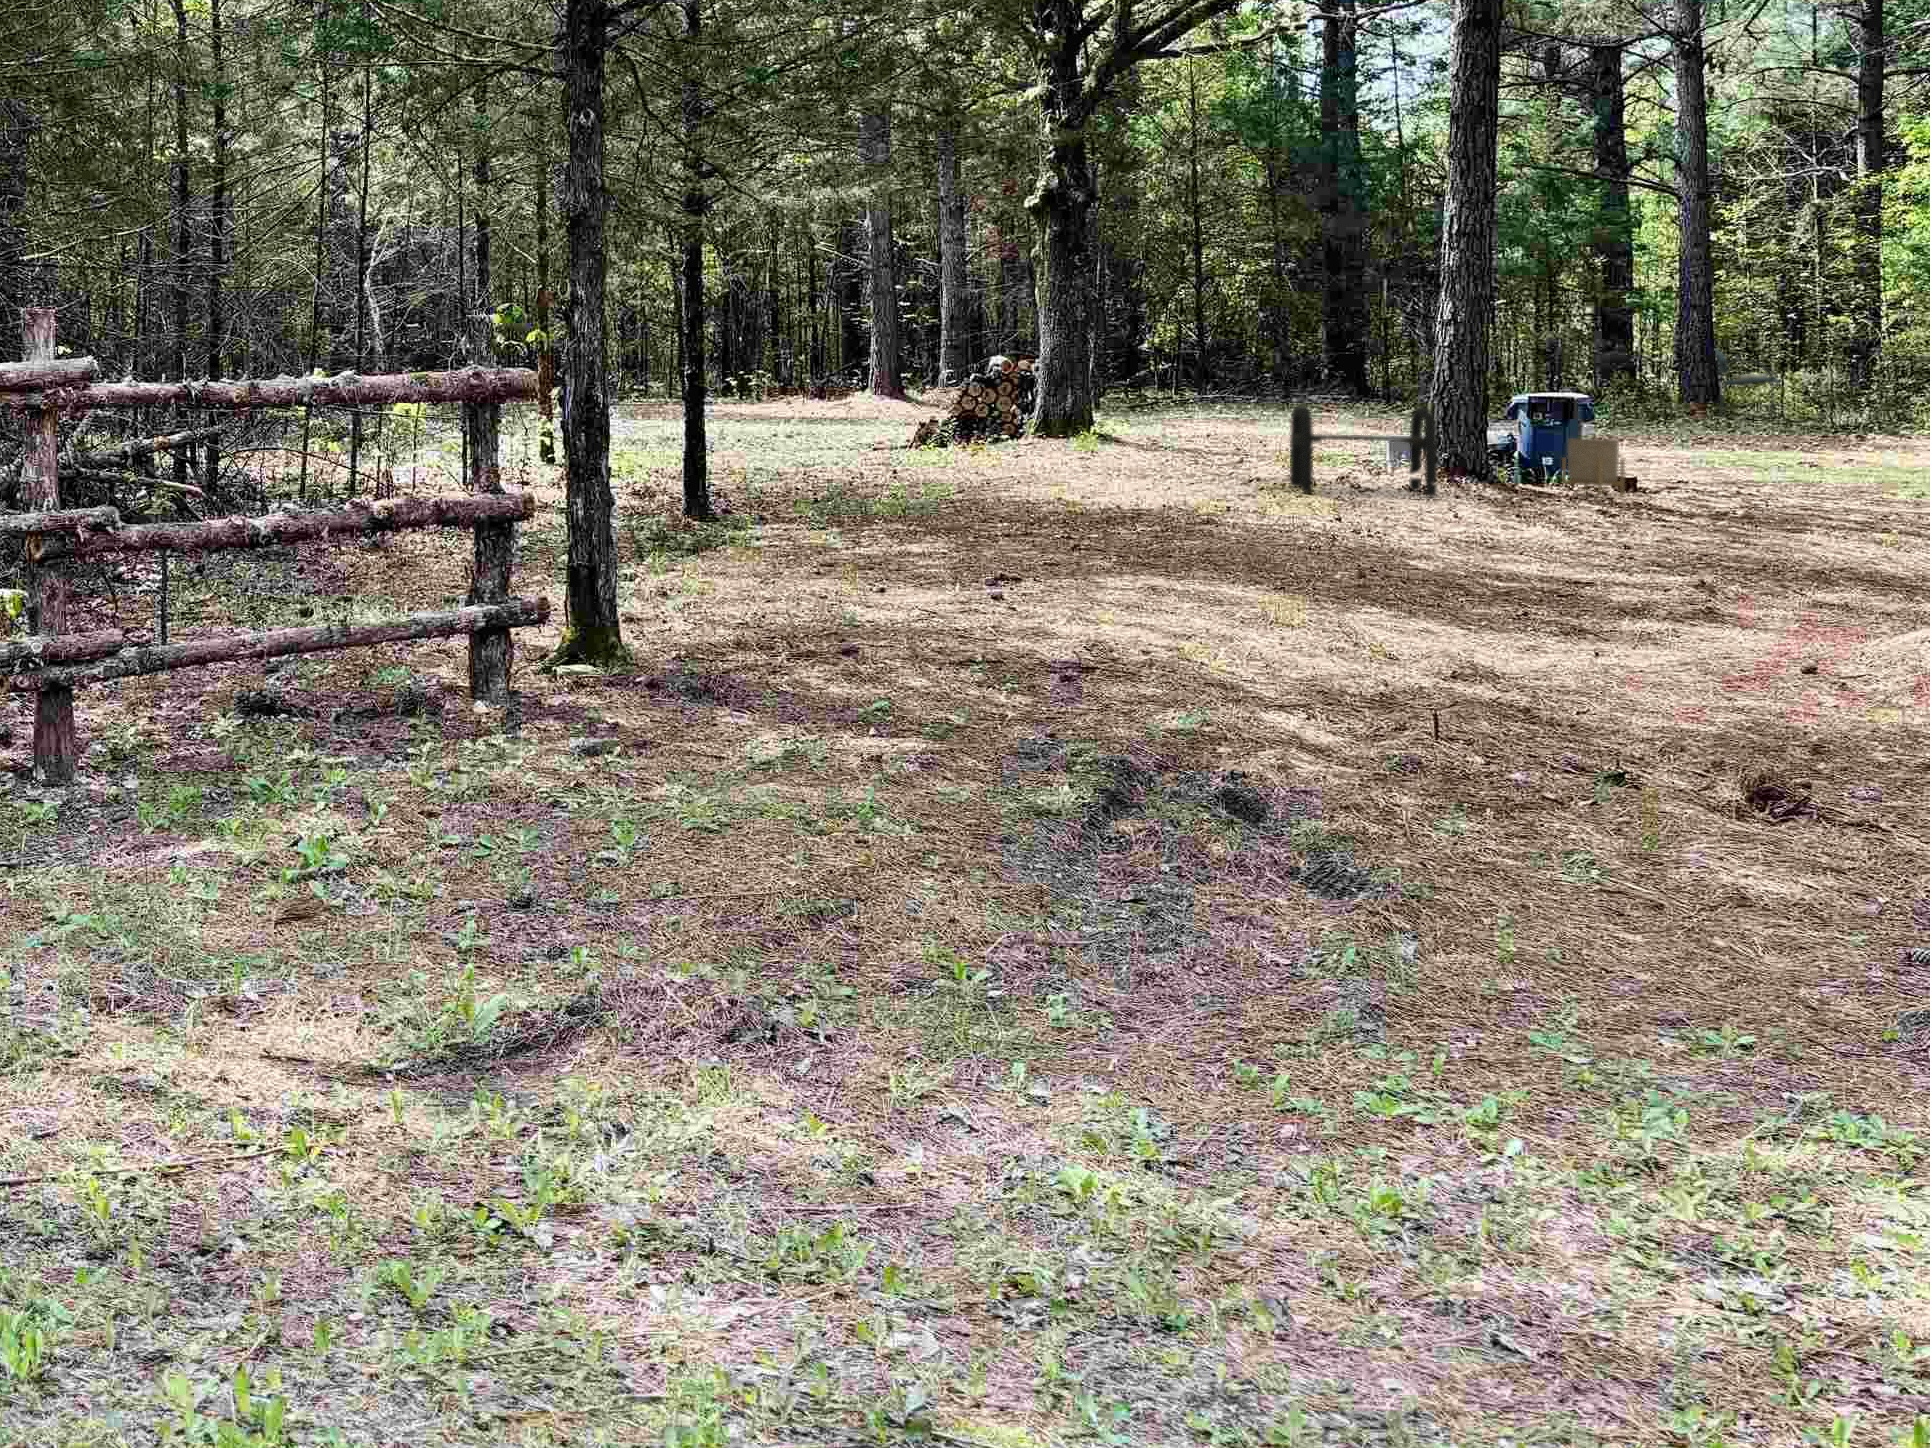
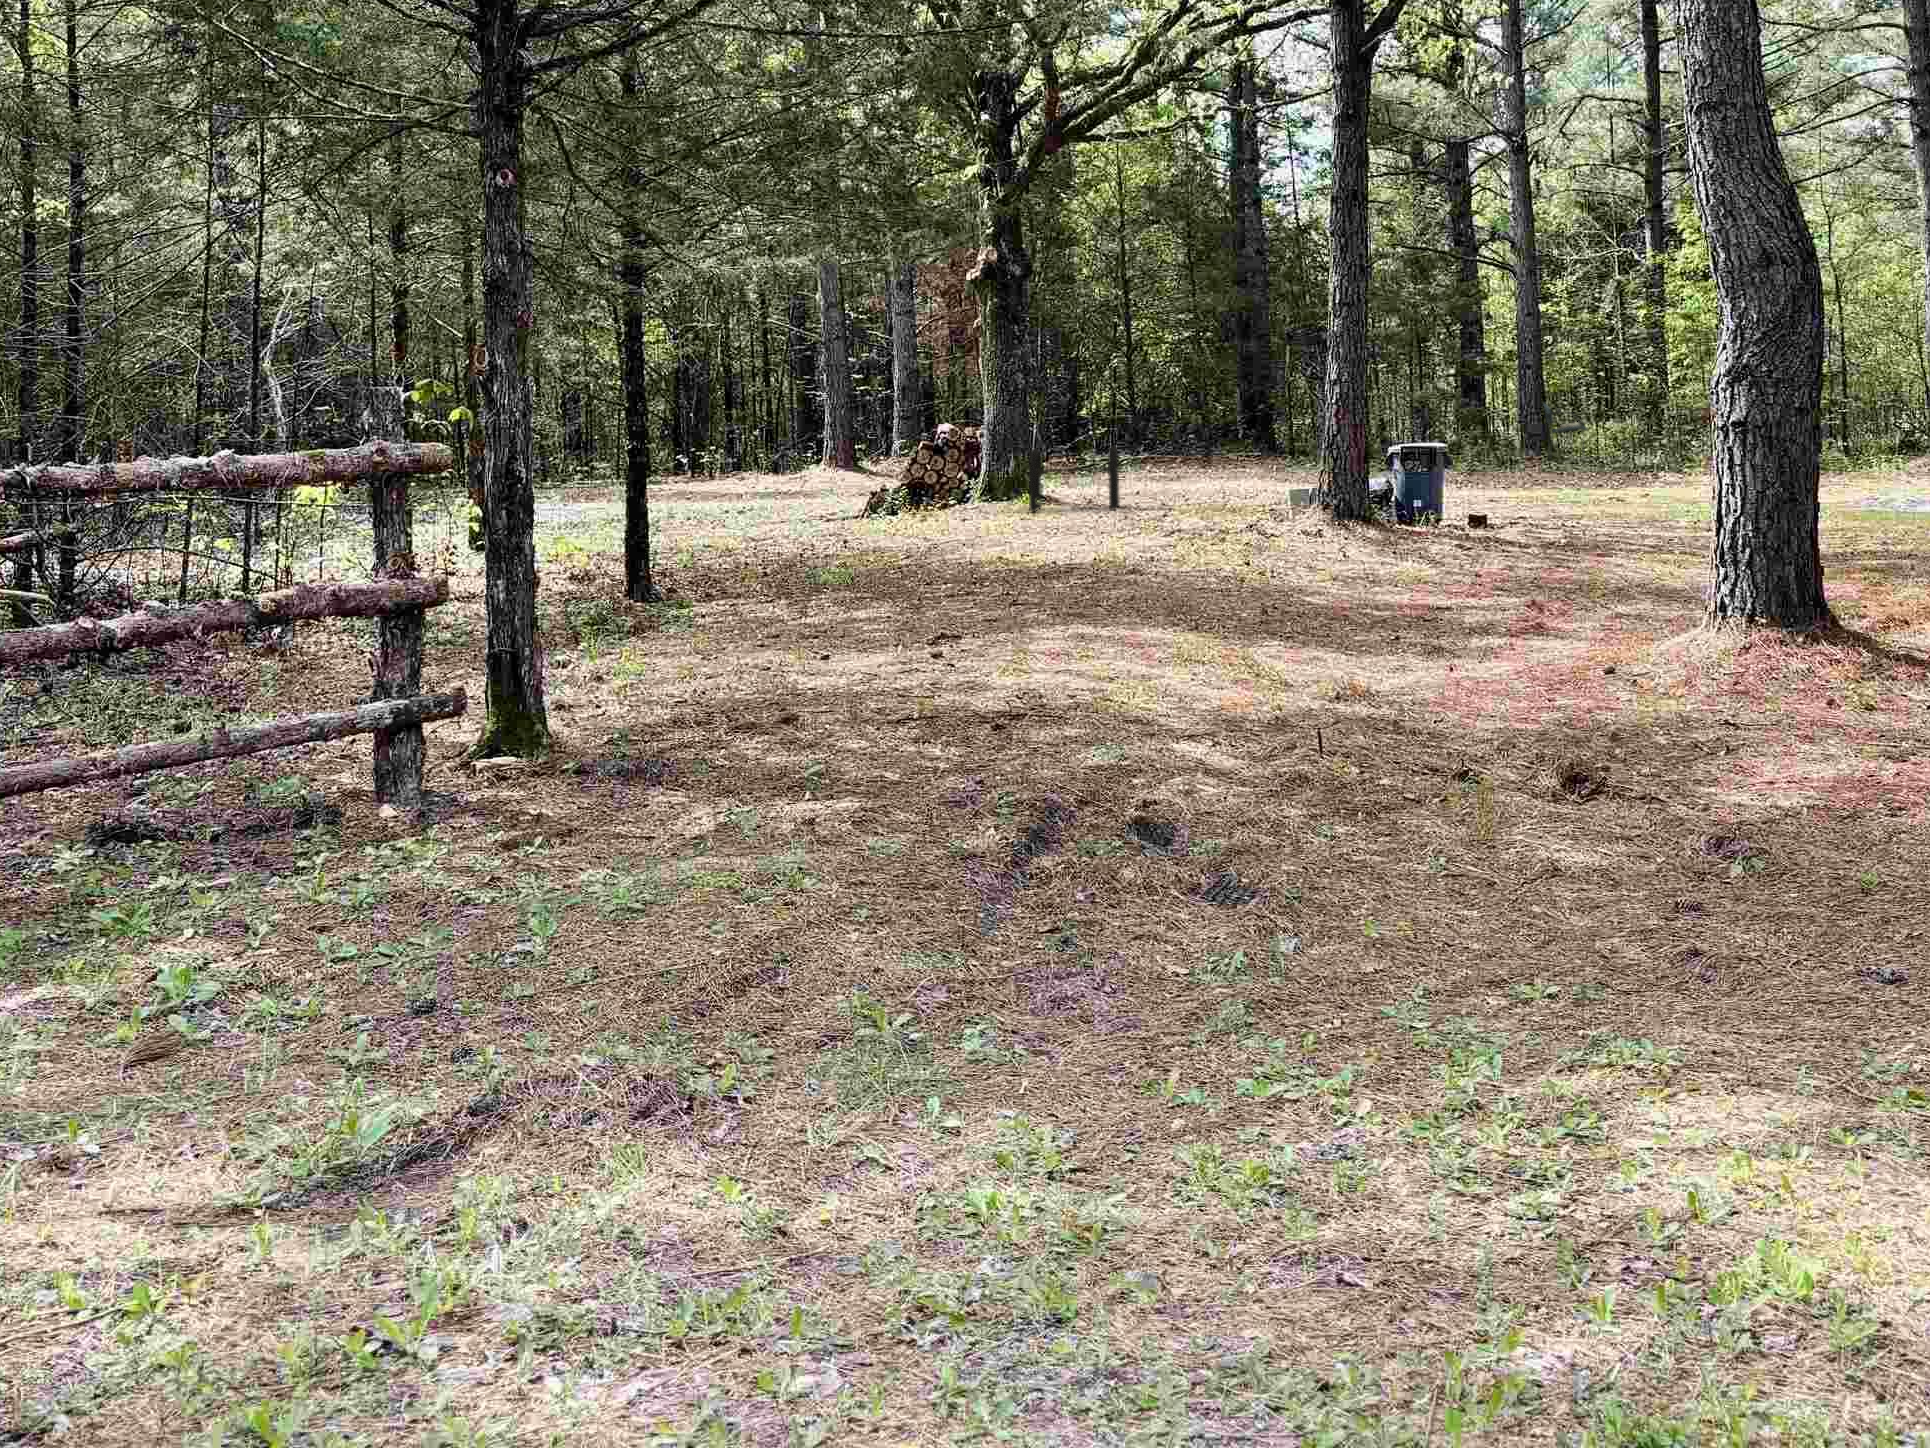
bench: present [1290,406,1437,497] -> present [1029,446,1120,512]
planter: present [1562,438,1625,497] -> none [1420,478,1465,529]

